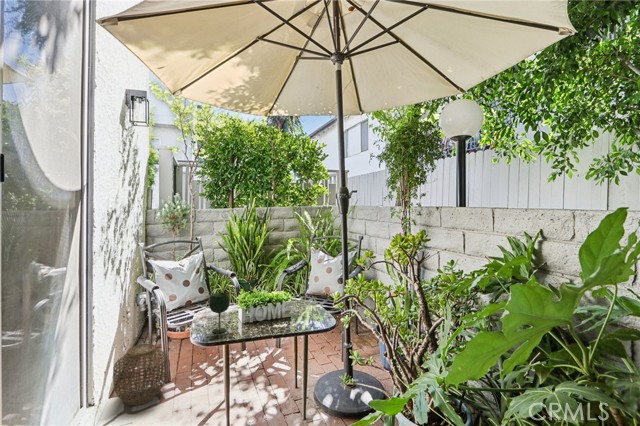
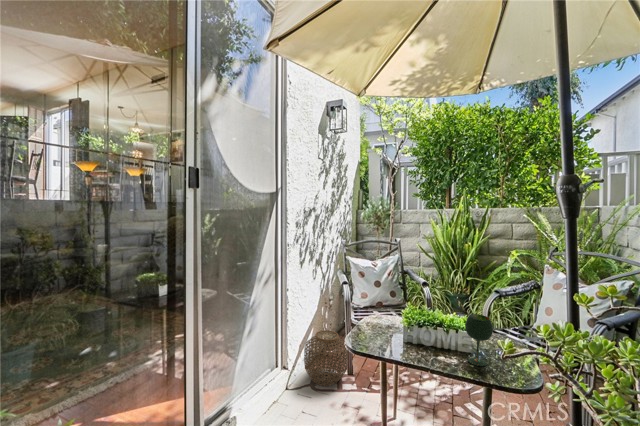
wine glass: present [209,293,230,333] -> present [465,314,493,366]

